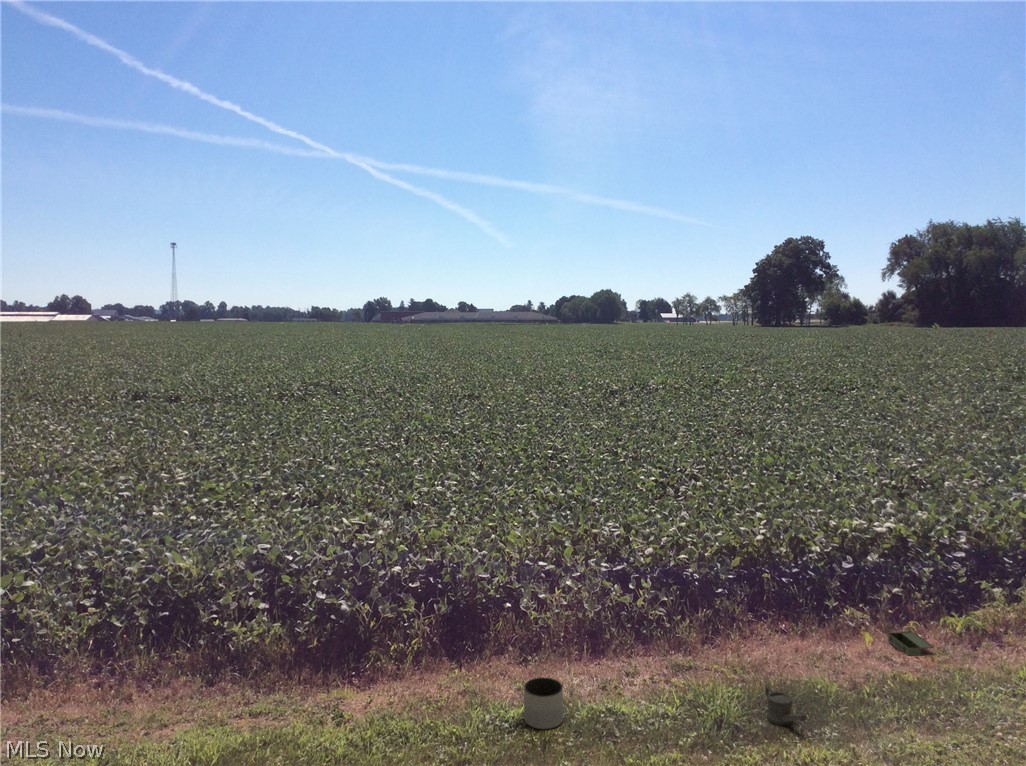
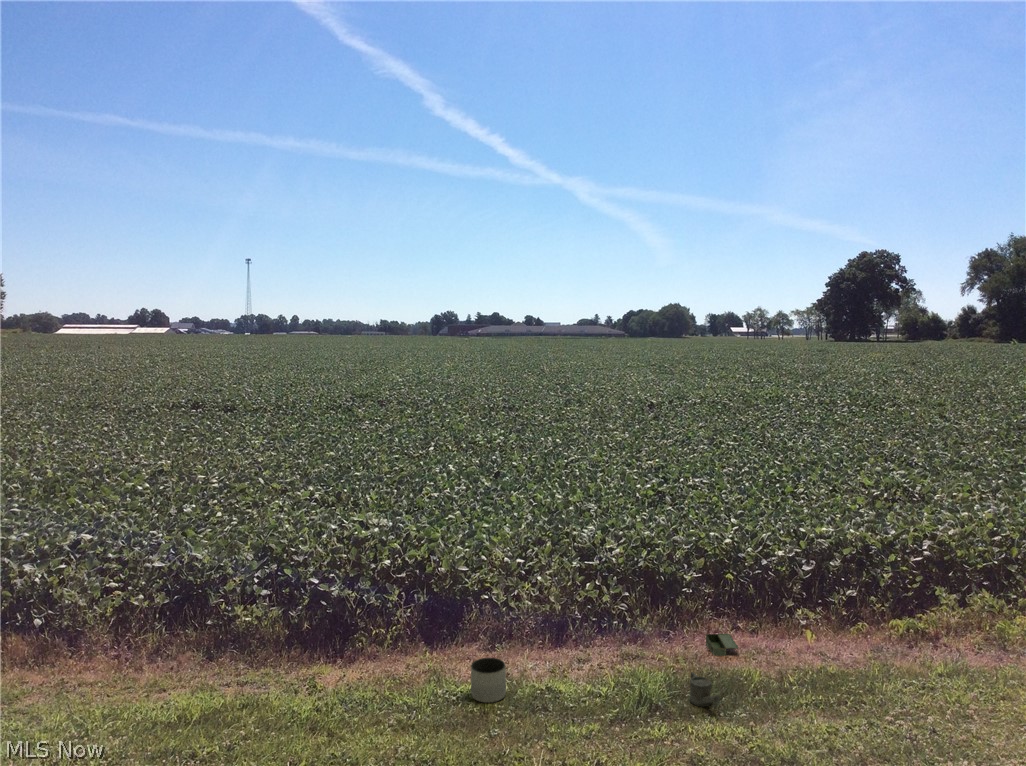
toolbox: present [888,632,933,656] -> present [706,633,738,656]

